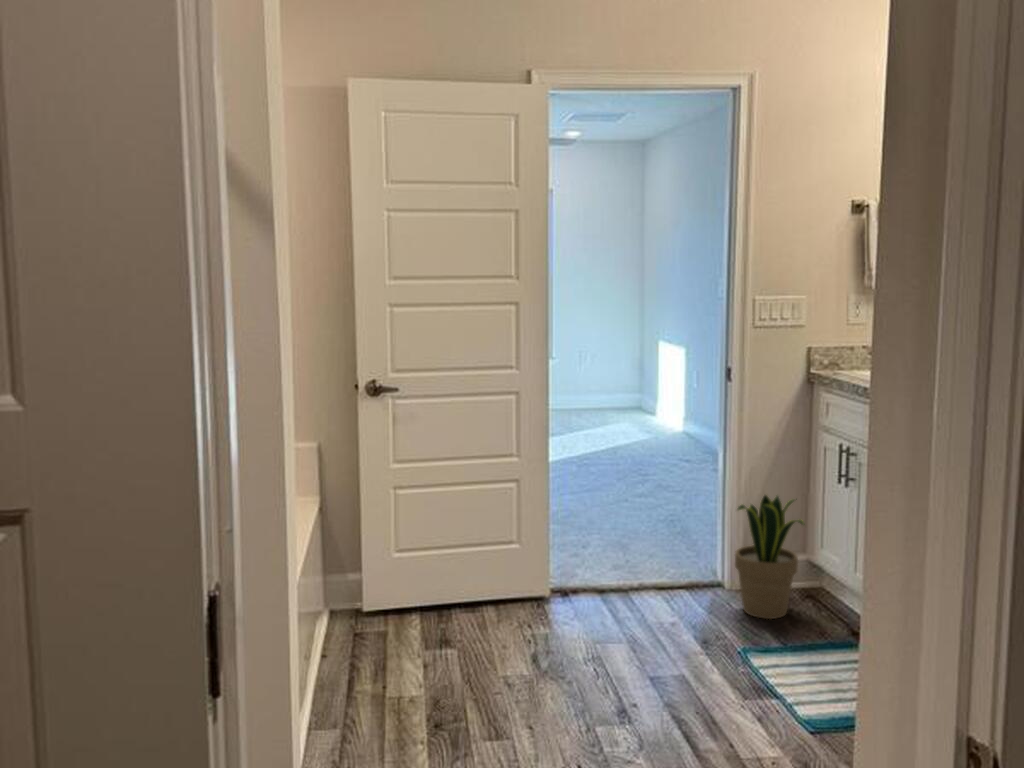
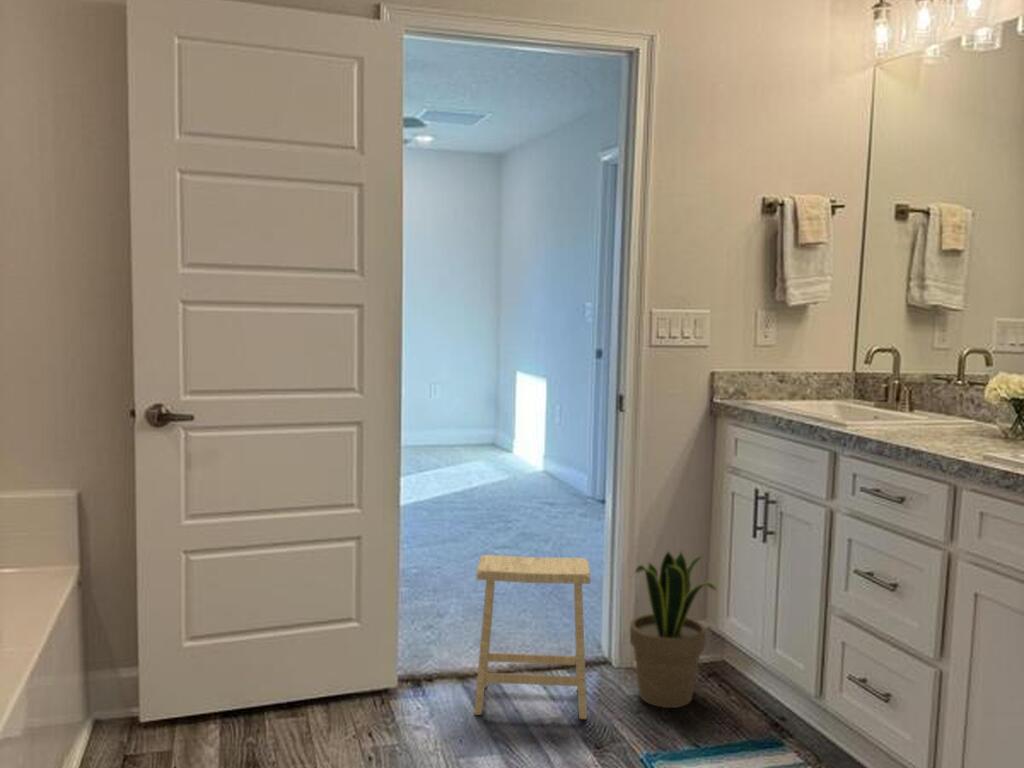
footstool: none [609,495,700,624] -> present [474,555,590,719]

